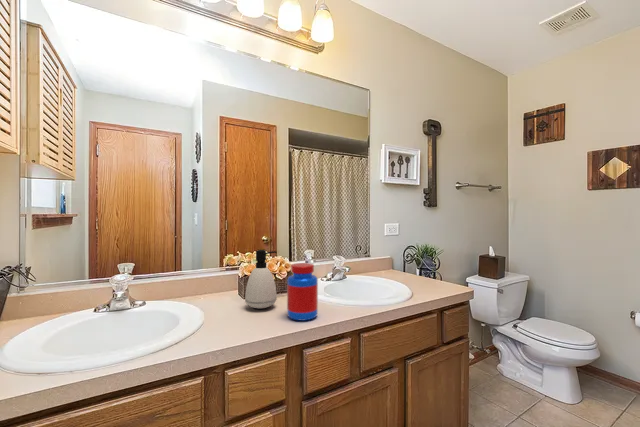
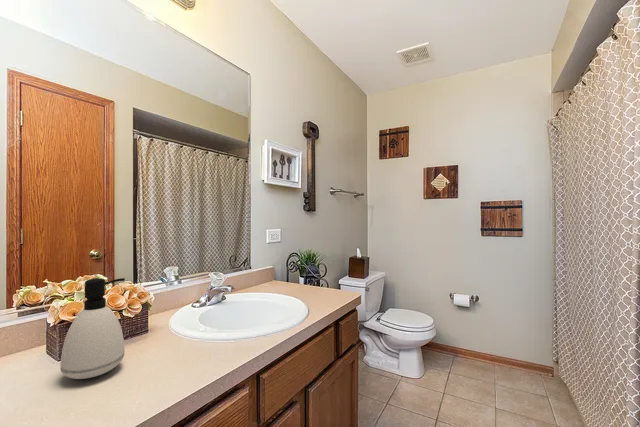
jar: present [287,263,318,320] -> none [147,294,199,387]

